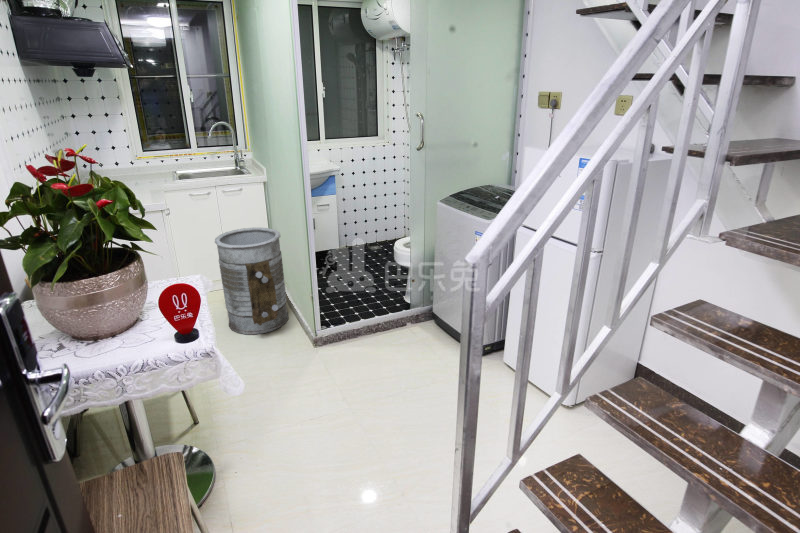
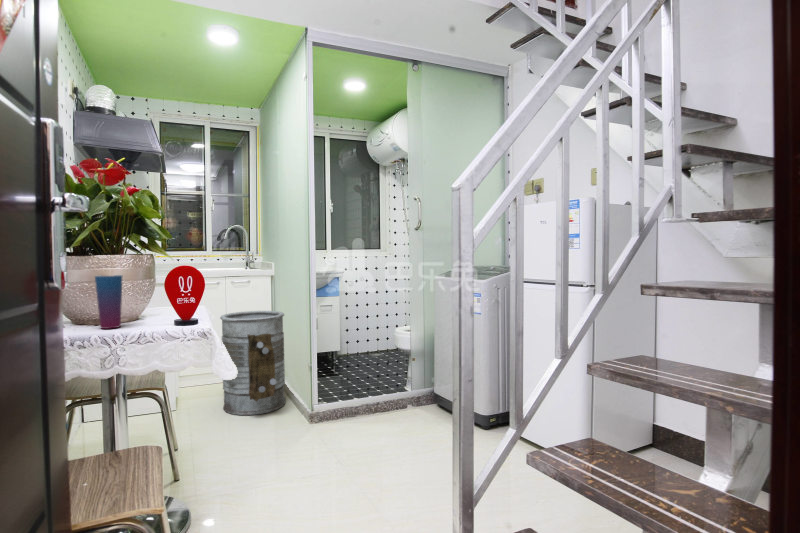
cup: none [85,299,121,356] -> present [95,275,122,329]

